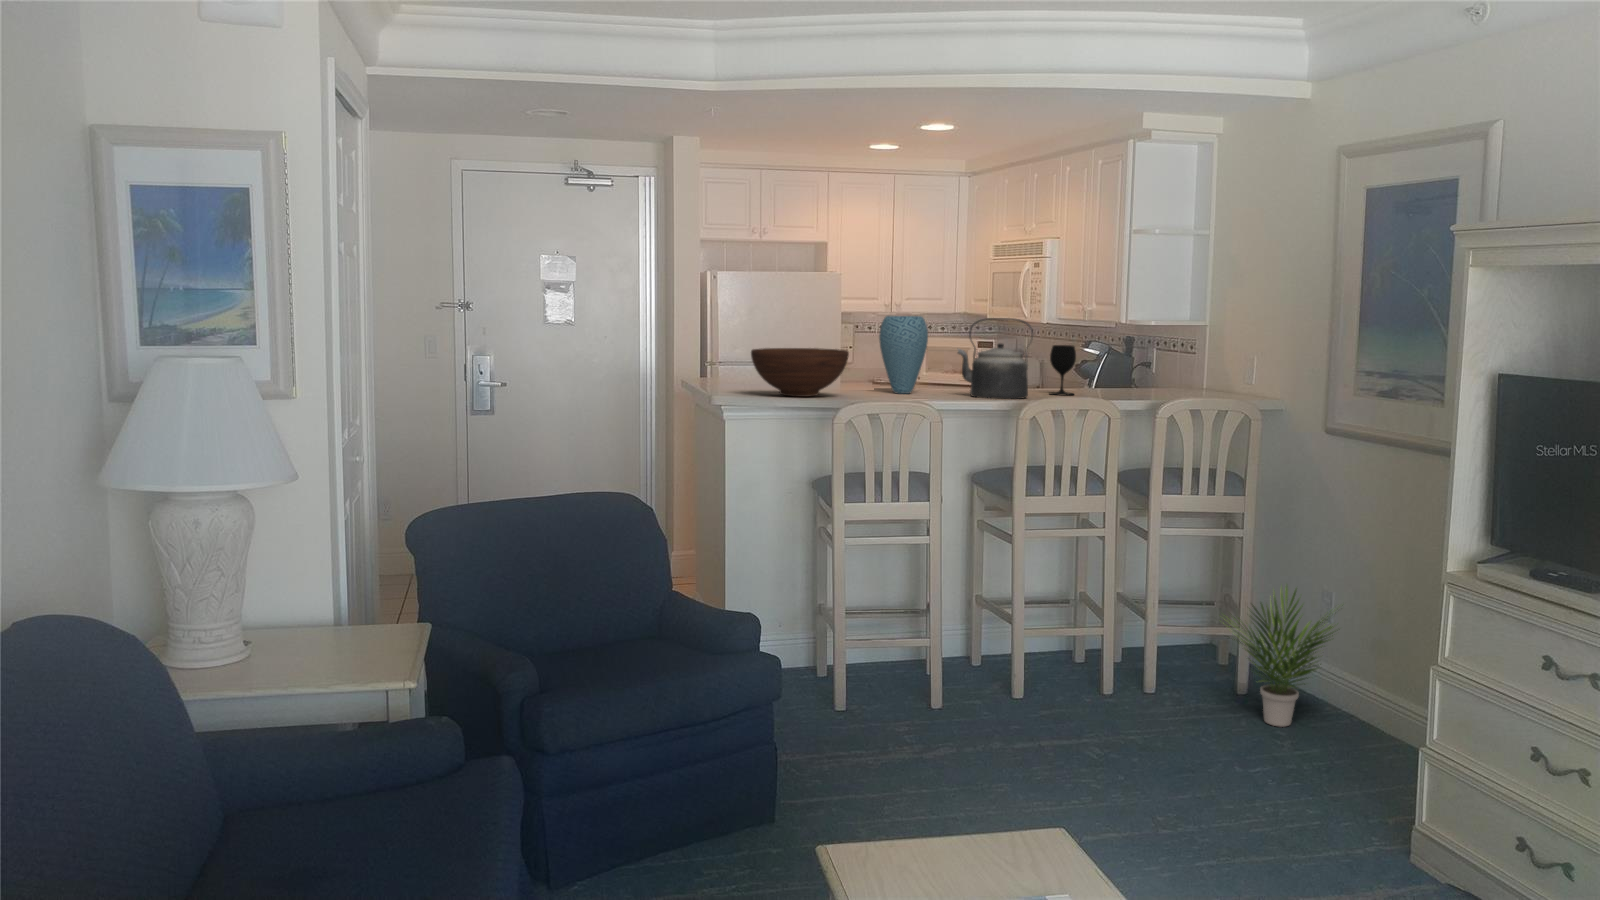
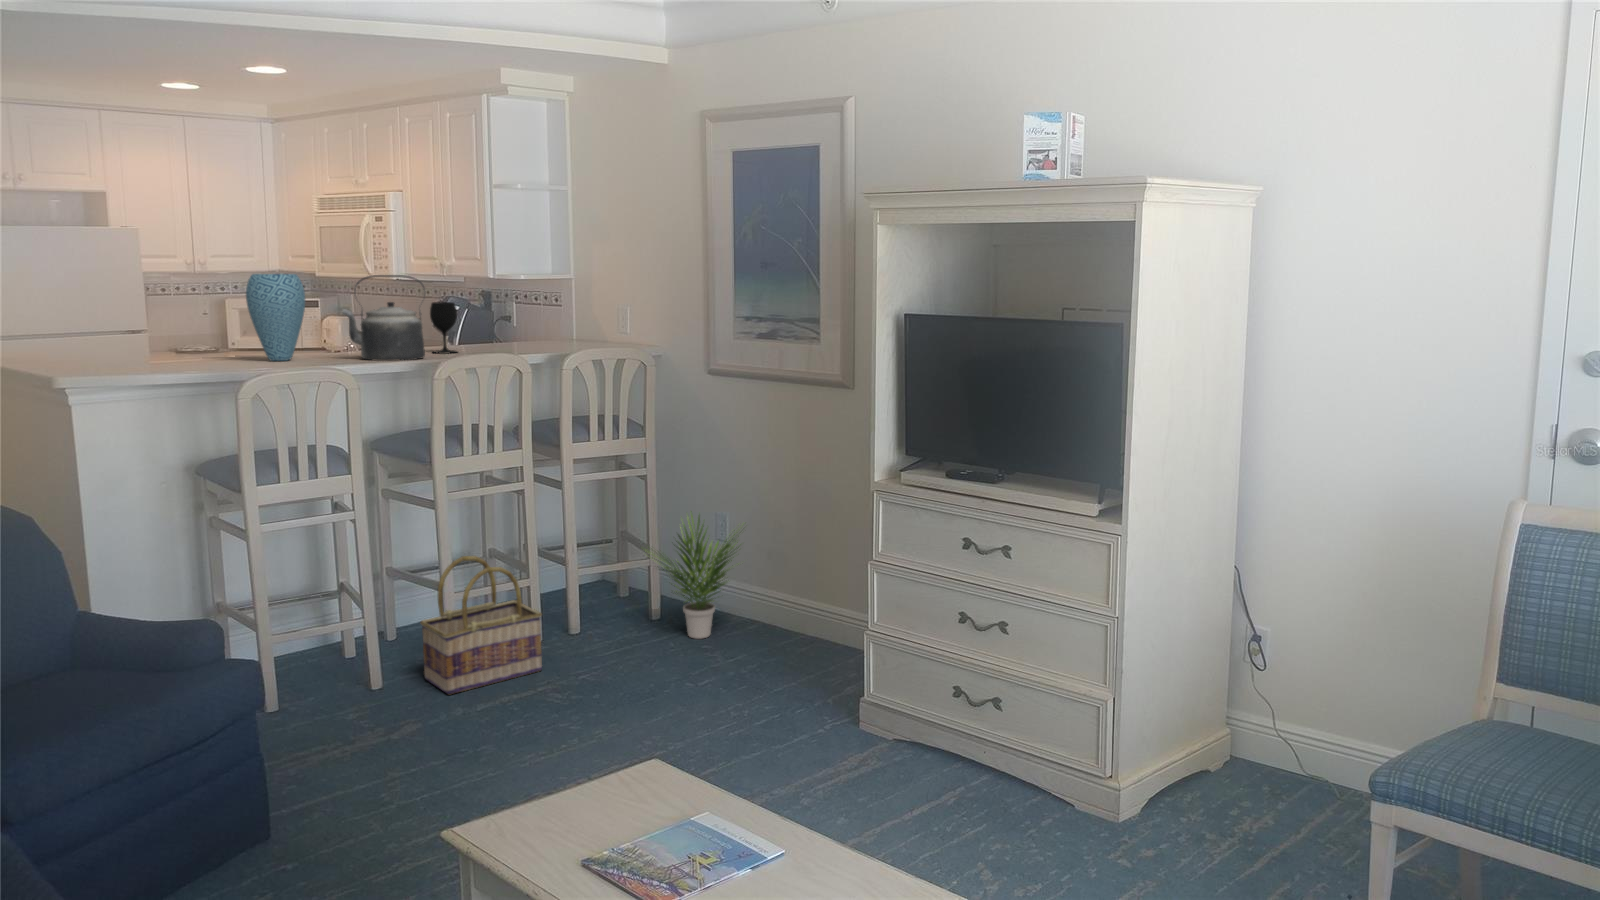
fruit bowl: present [751,348,849,397] -> none [96,313,230,372]
basket: none [979,592,1094,721] -> present [420,556,542,694]

